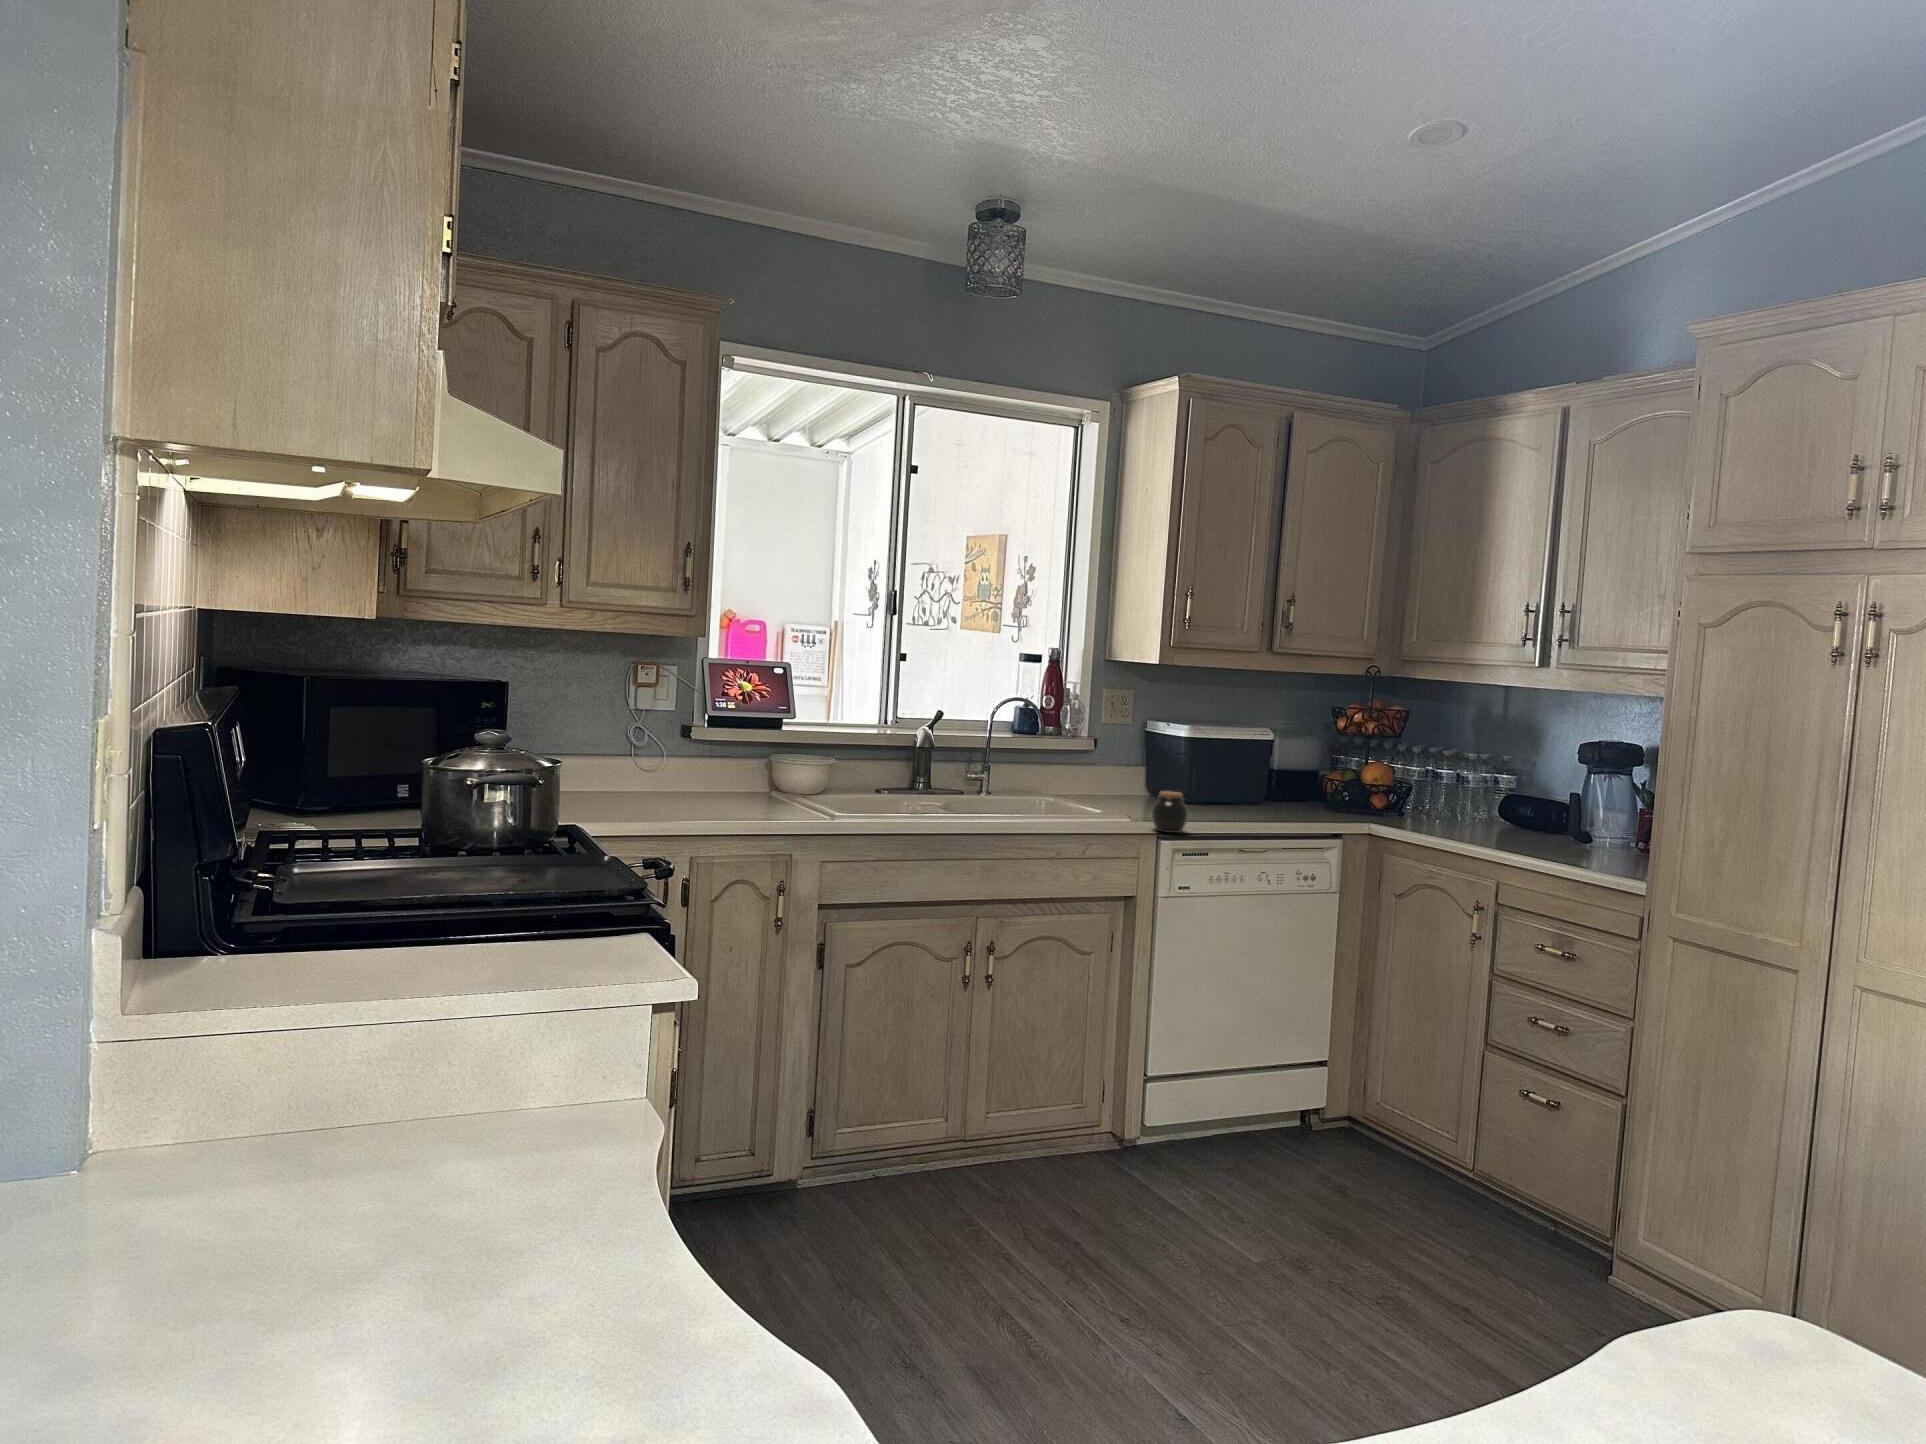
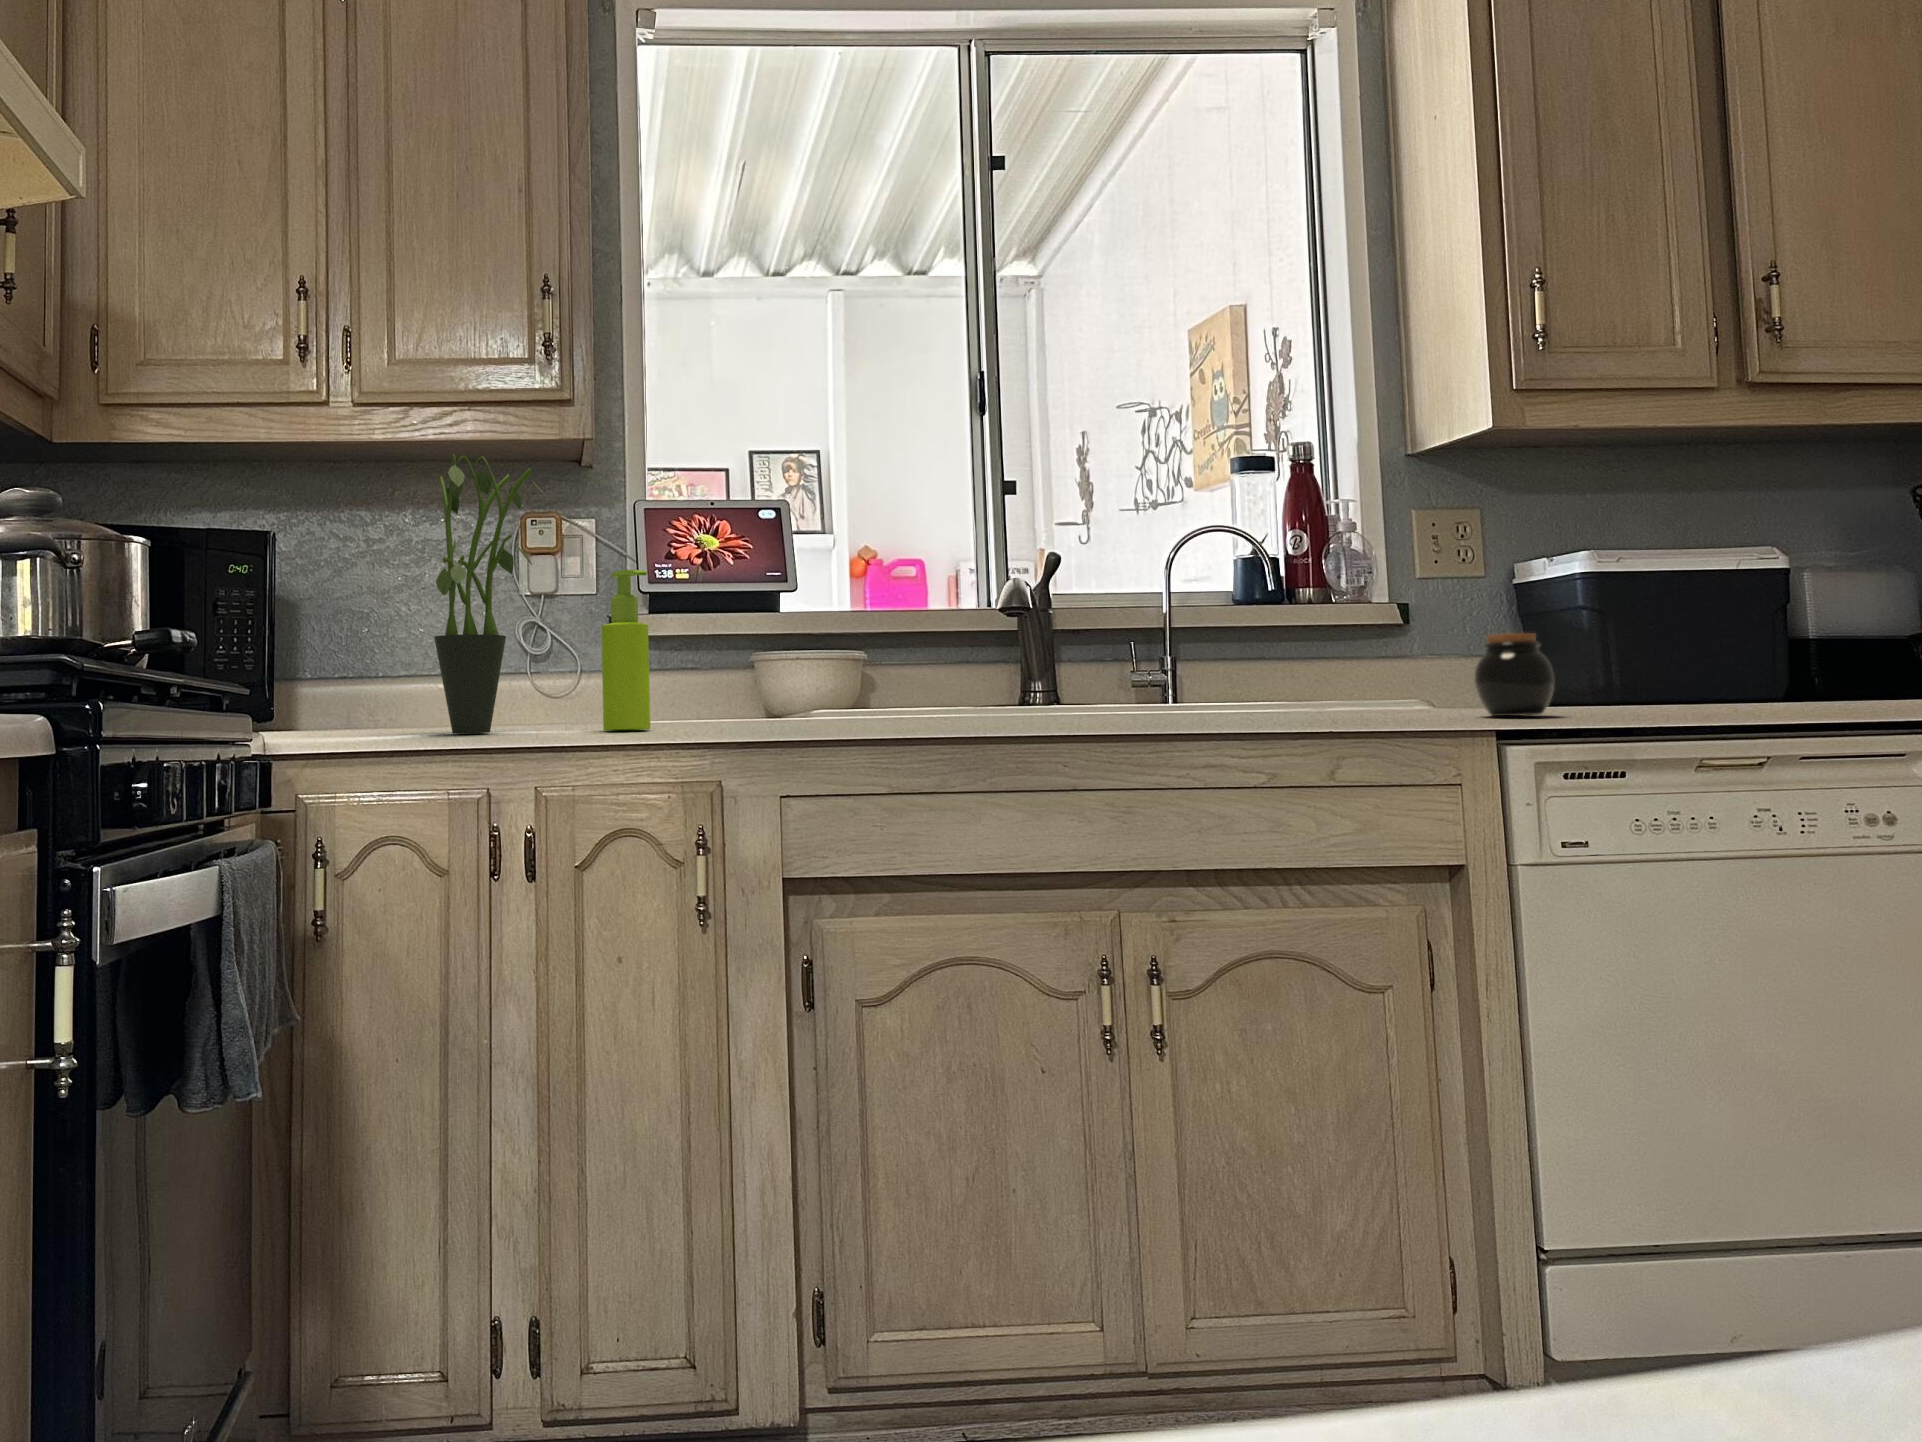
potted plant: none [631,665,703,821] -> present [434,454,547,733]
soap dispenser: none [721,735,753,822] -> present [602,570,650,730]

